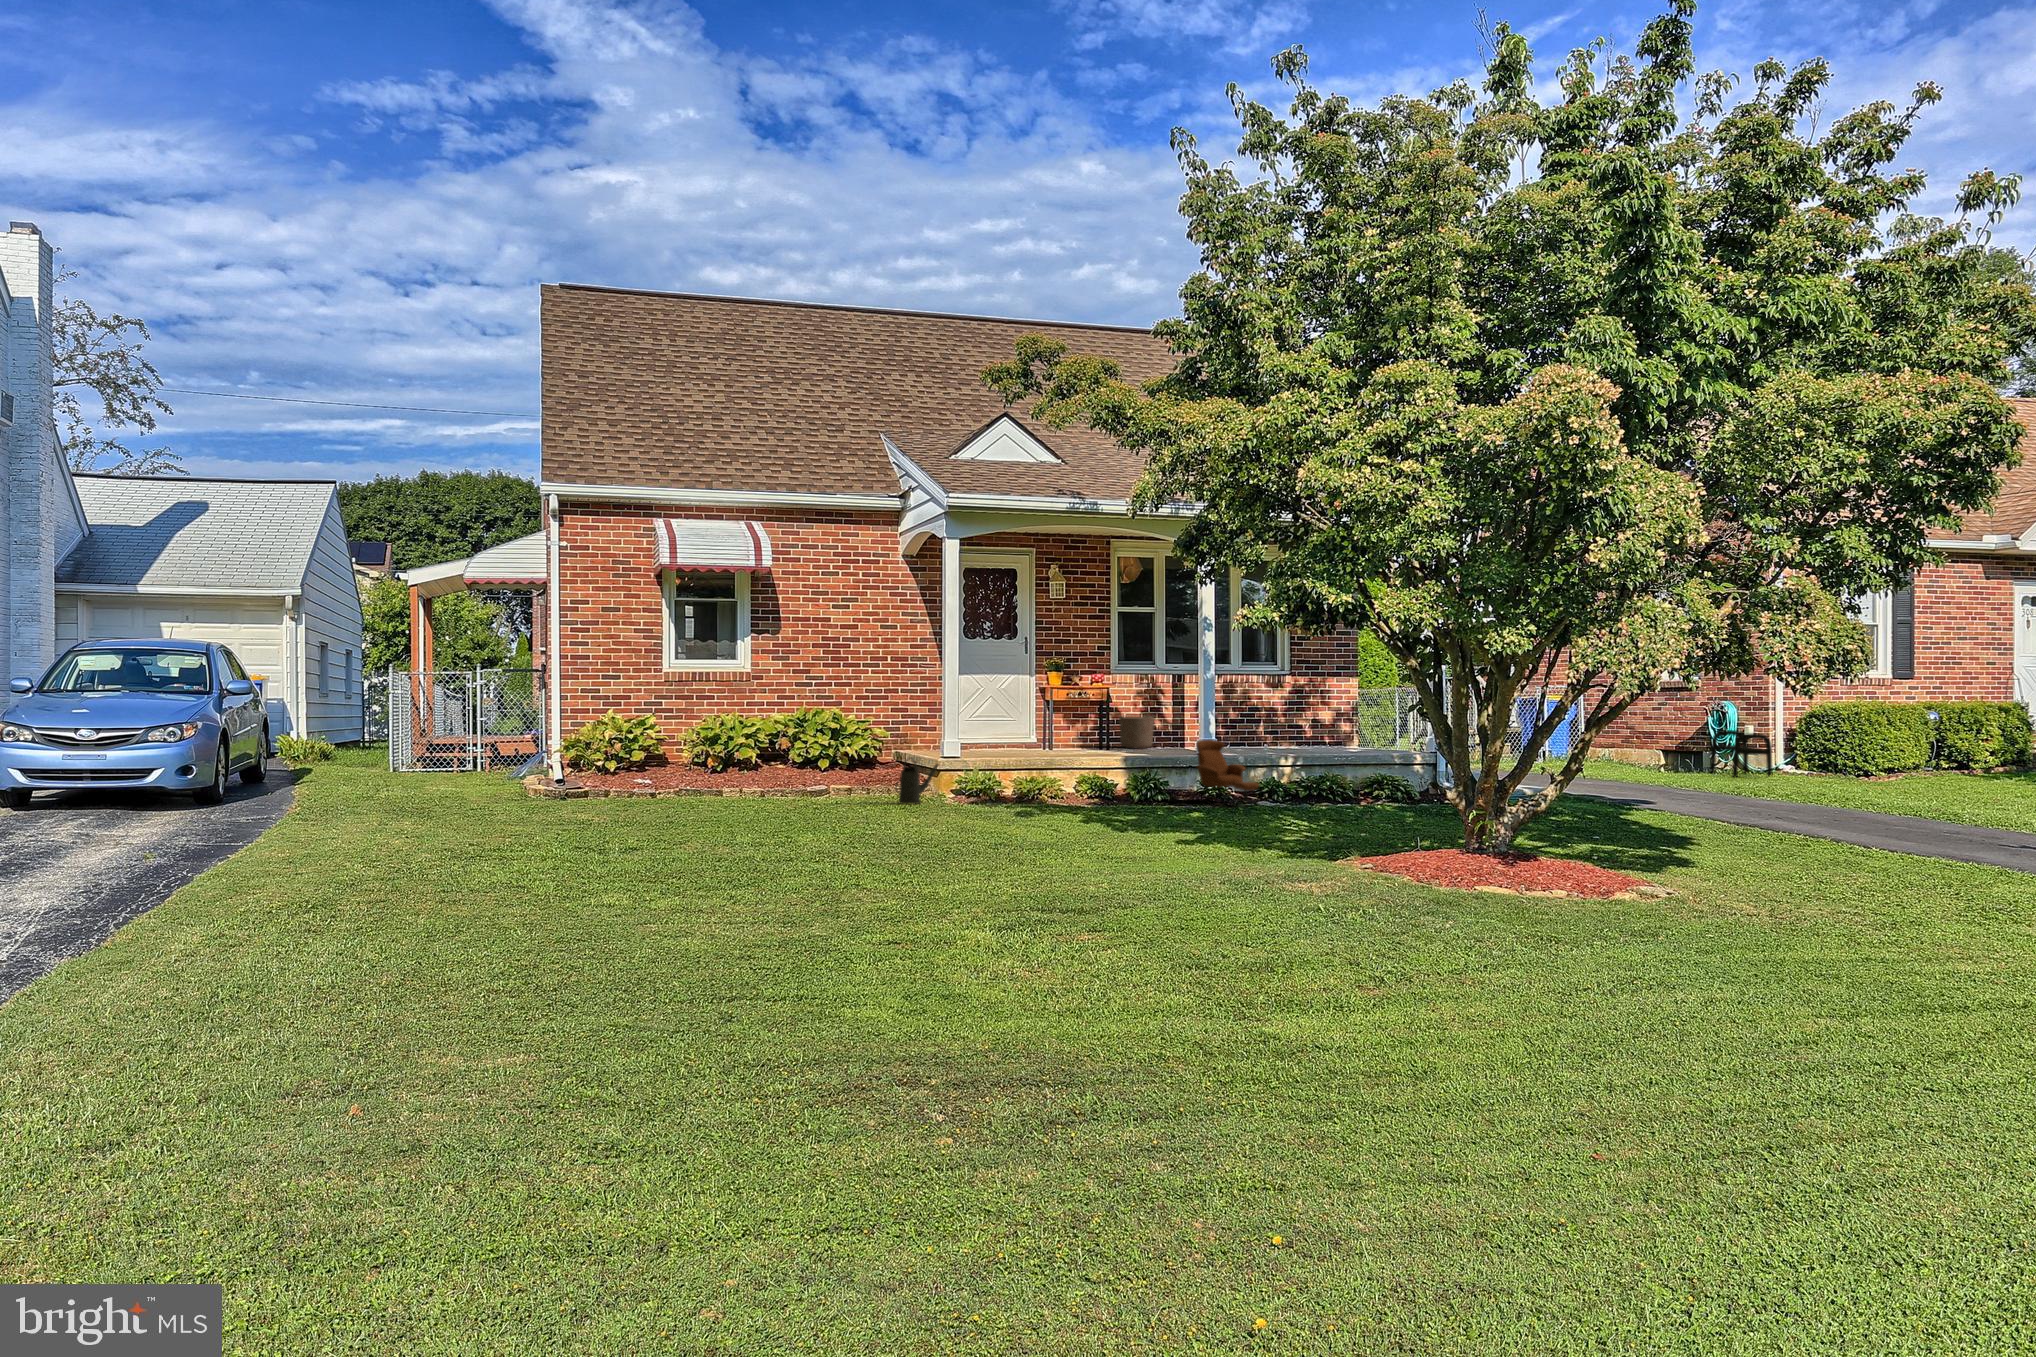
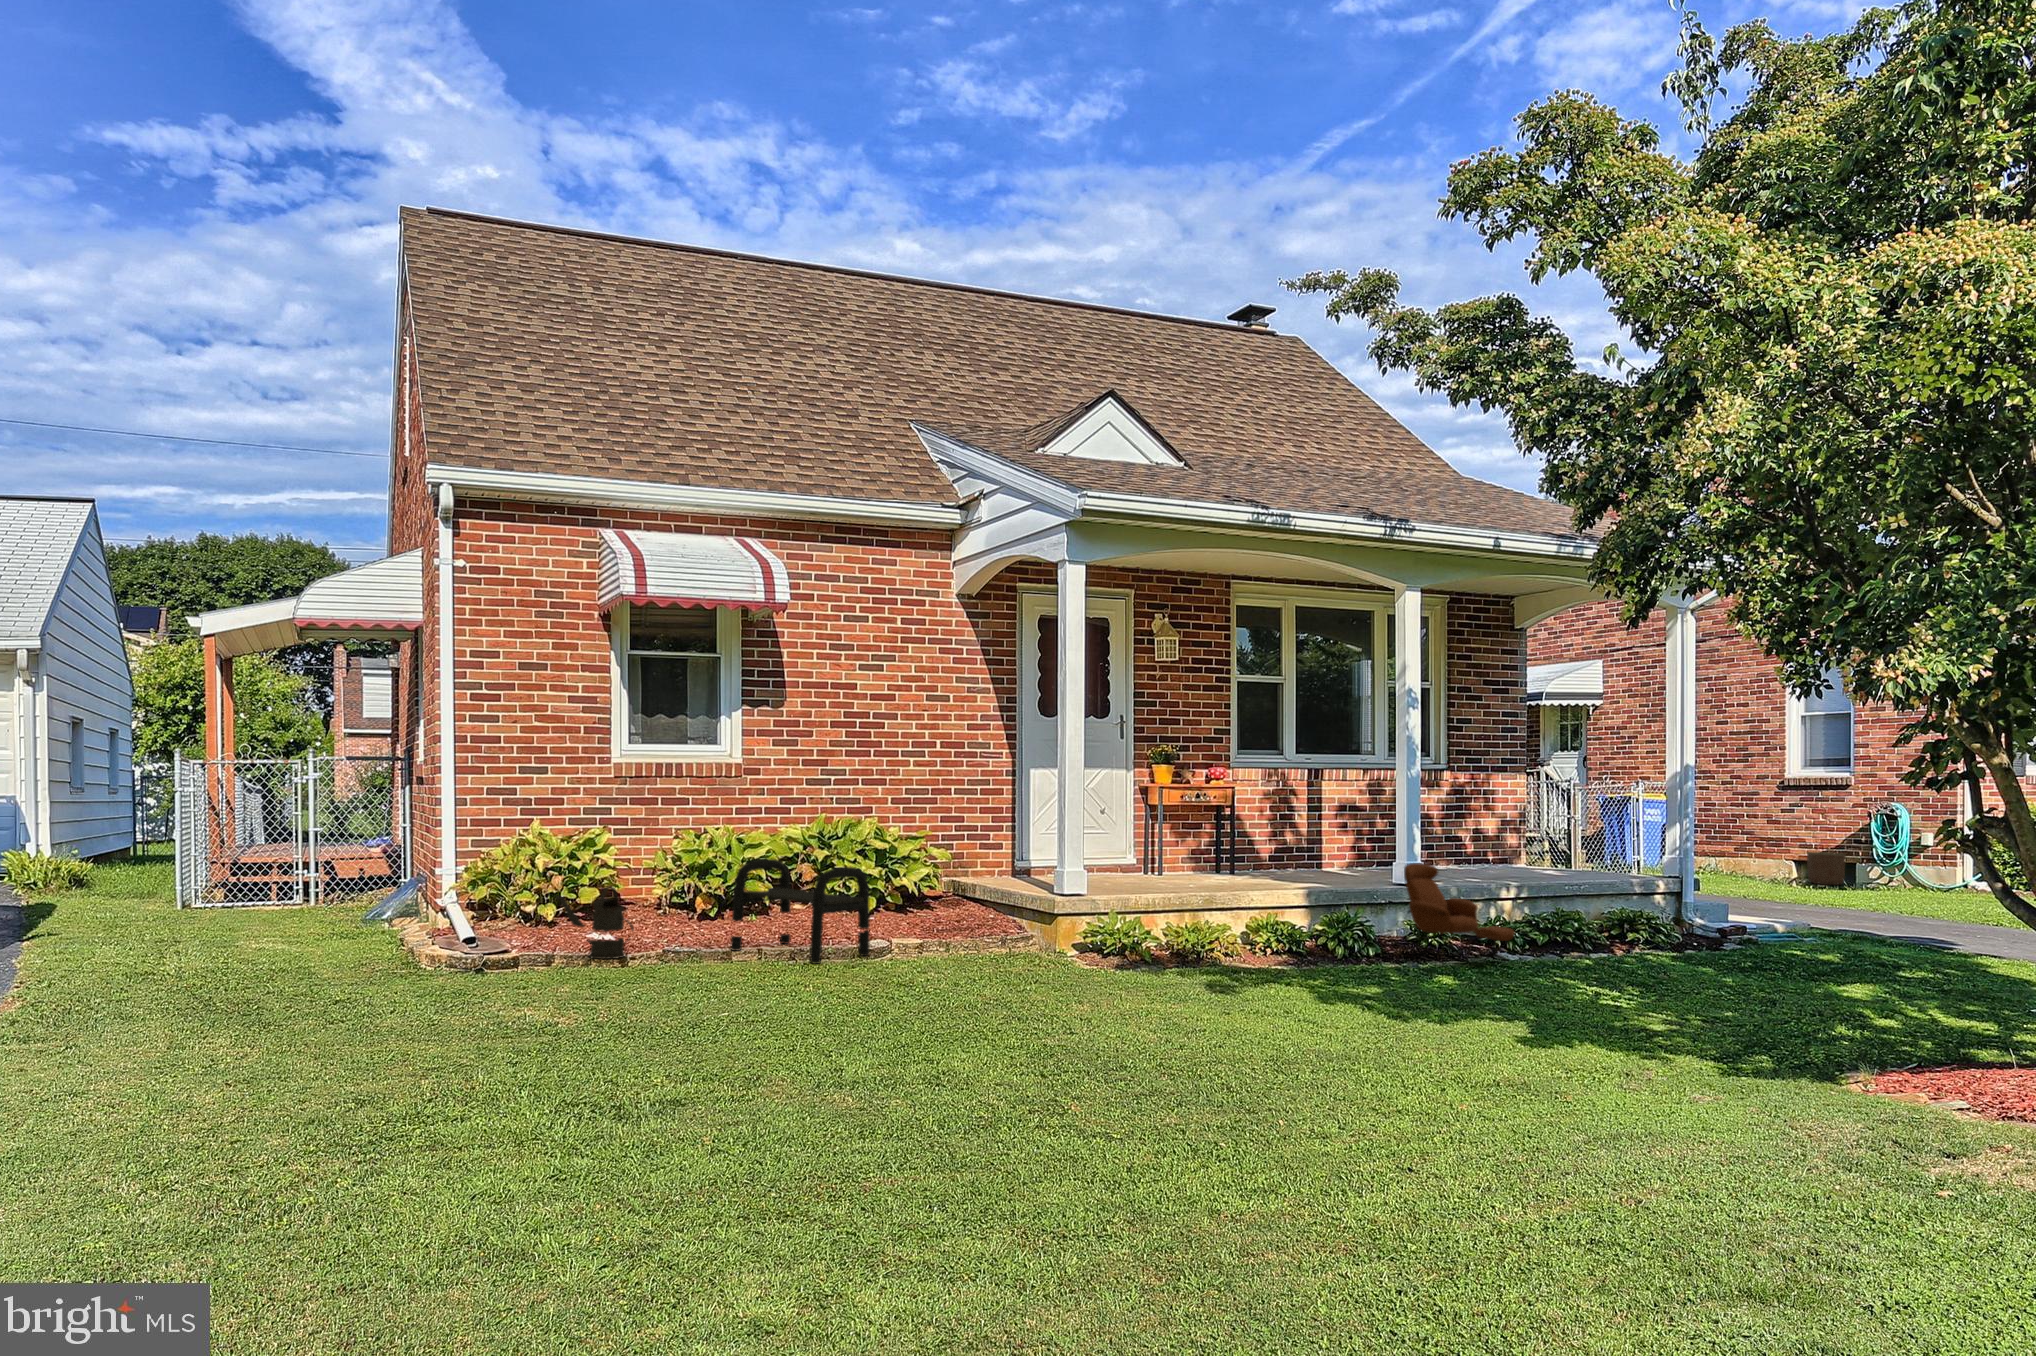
planter: present [1119,716,1154,748] -> present [1807,852,1846,885]
bench: present [1710,730,1772,777] -> present [730,859,870,964]
watering can: present [895,759,938,804] -> present [558,886,634,959]

